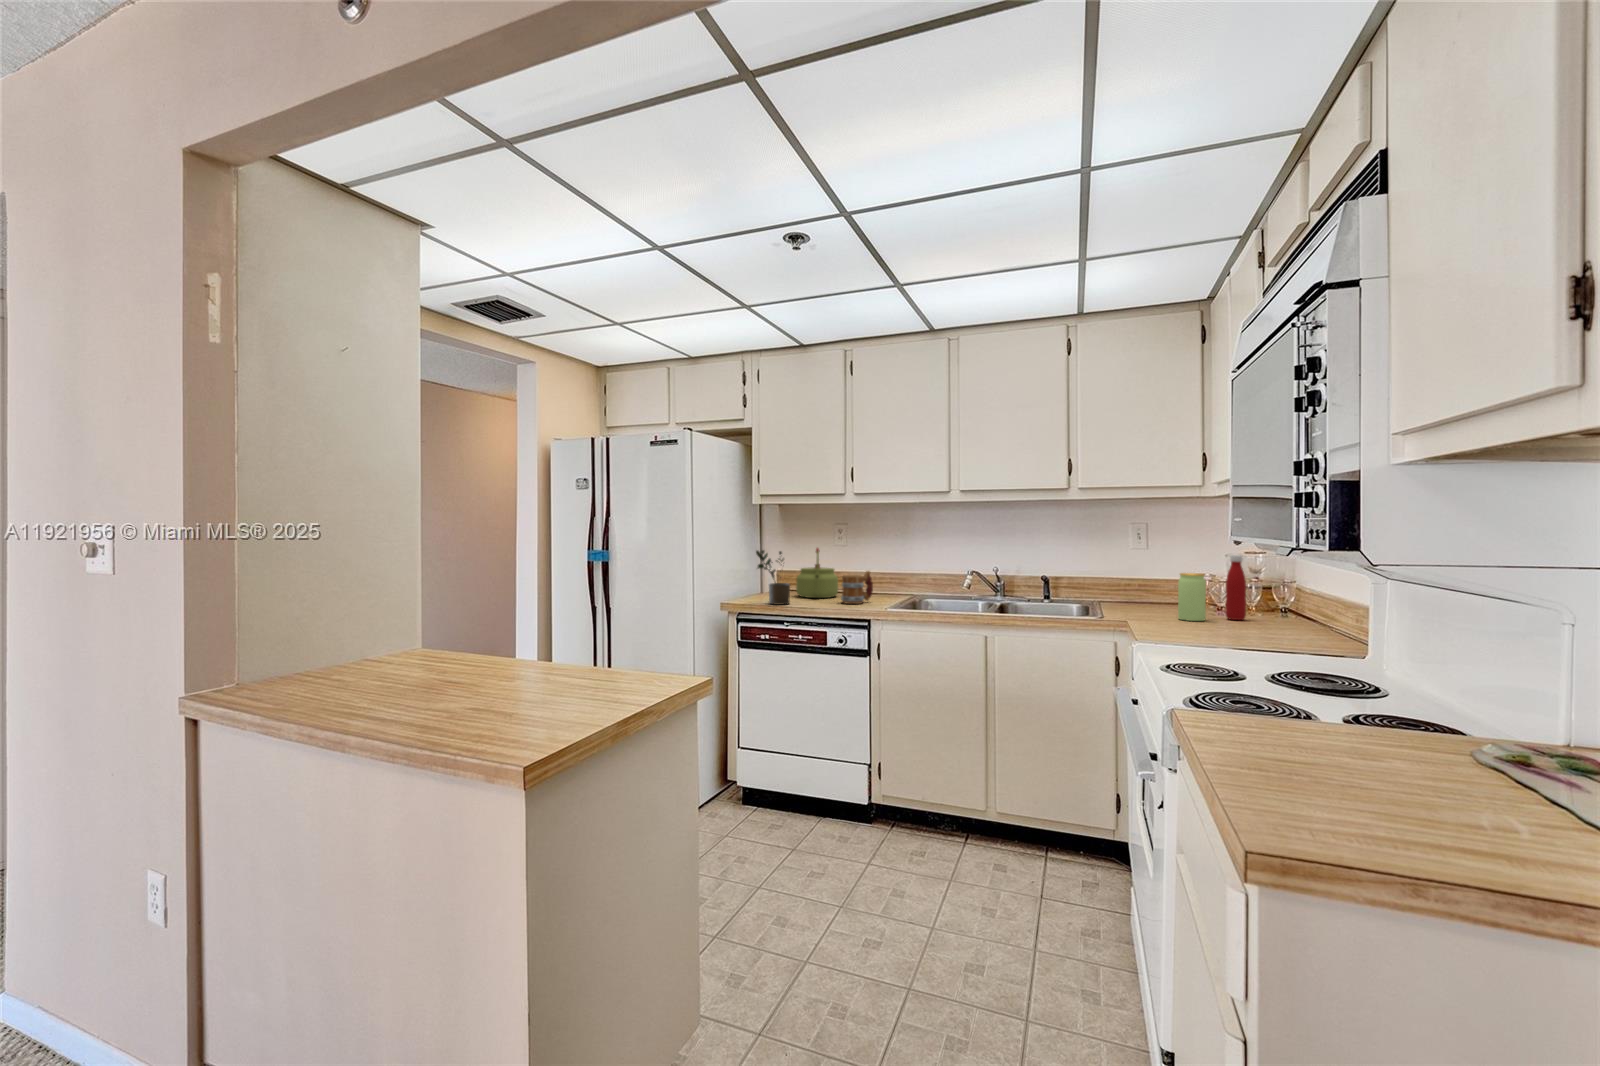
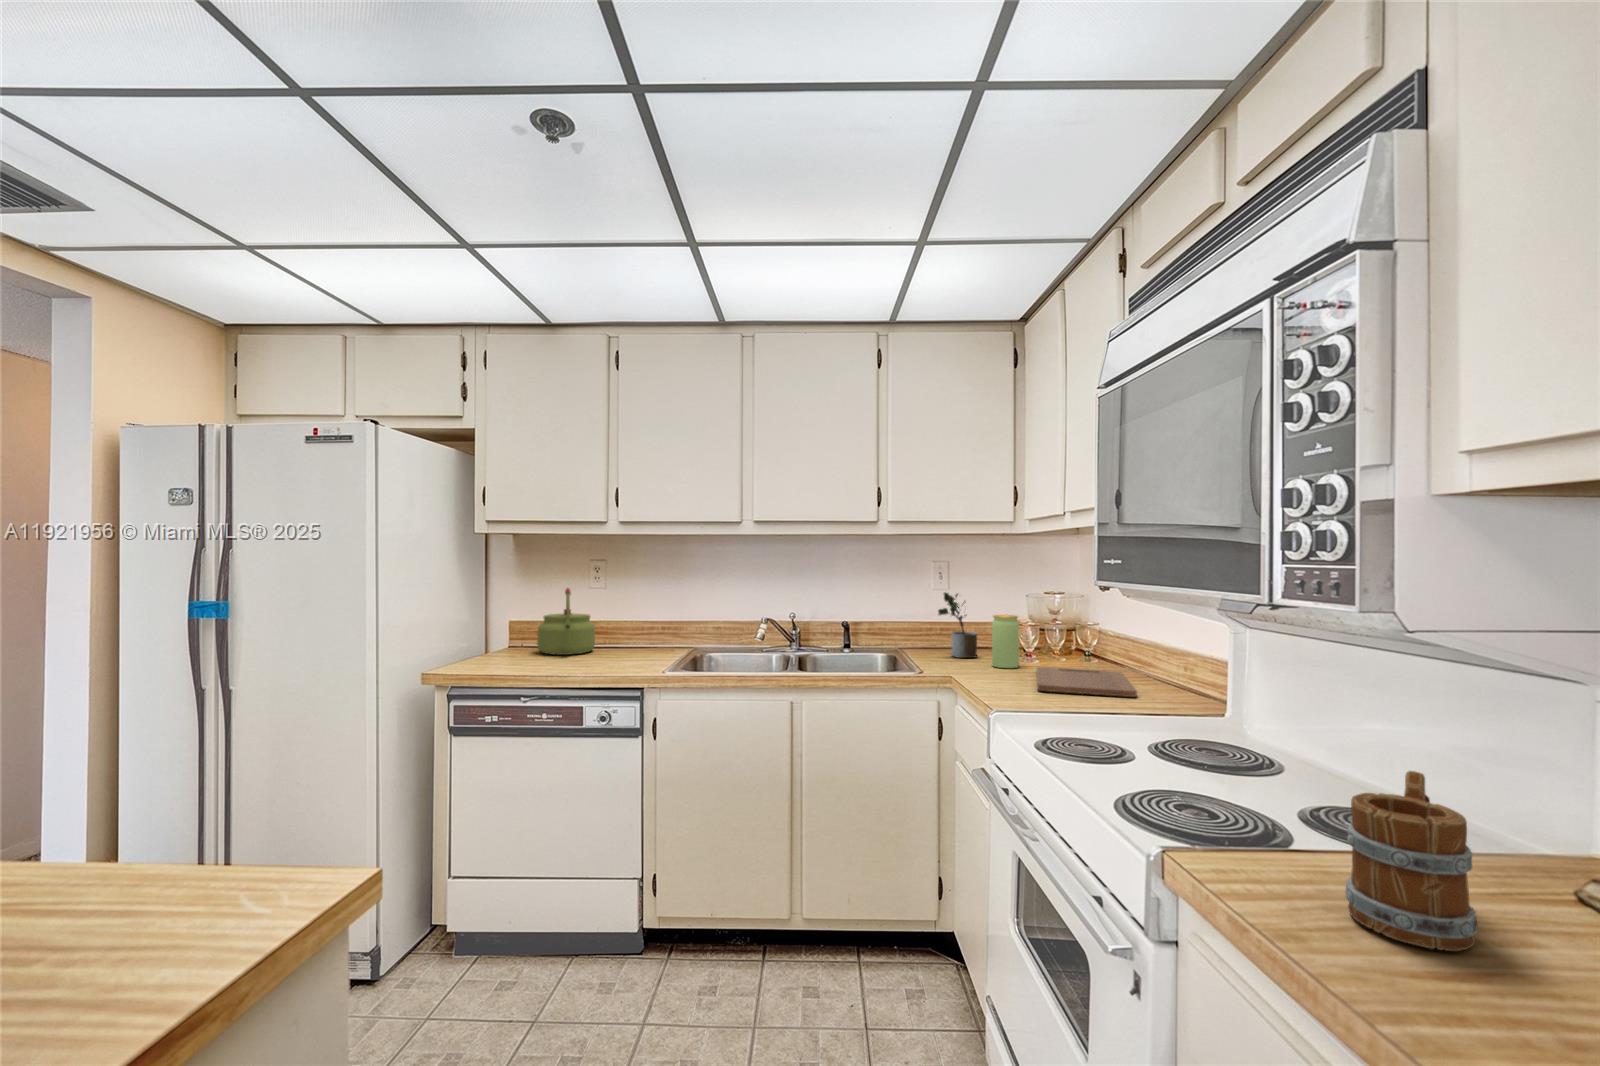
potted plant: present [756,550,790,605] -> present [938,592,977,658]
bottle: present [1225,555,1246,620] -> none [1035,595,1054,665]
mug: present [841,571,873,604] -> present [1346,771,1477,951]
cutting board: none [1202,620,1307,645] -> present [1037,667,1137,697]

